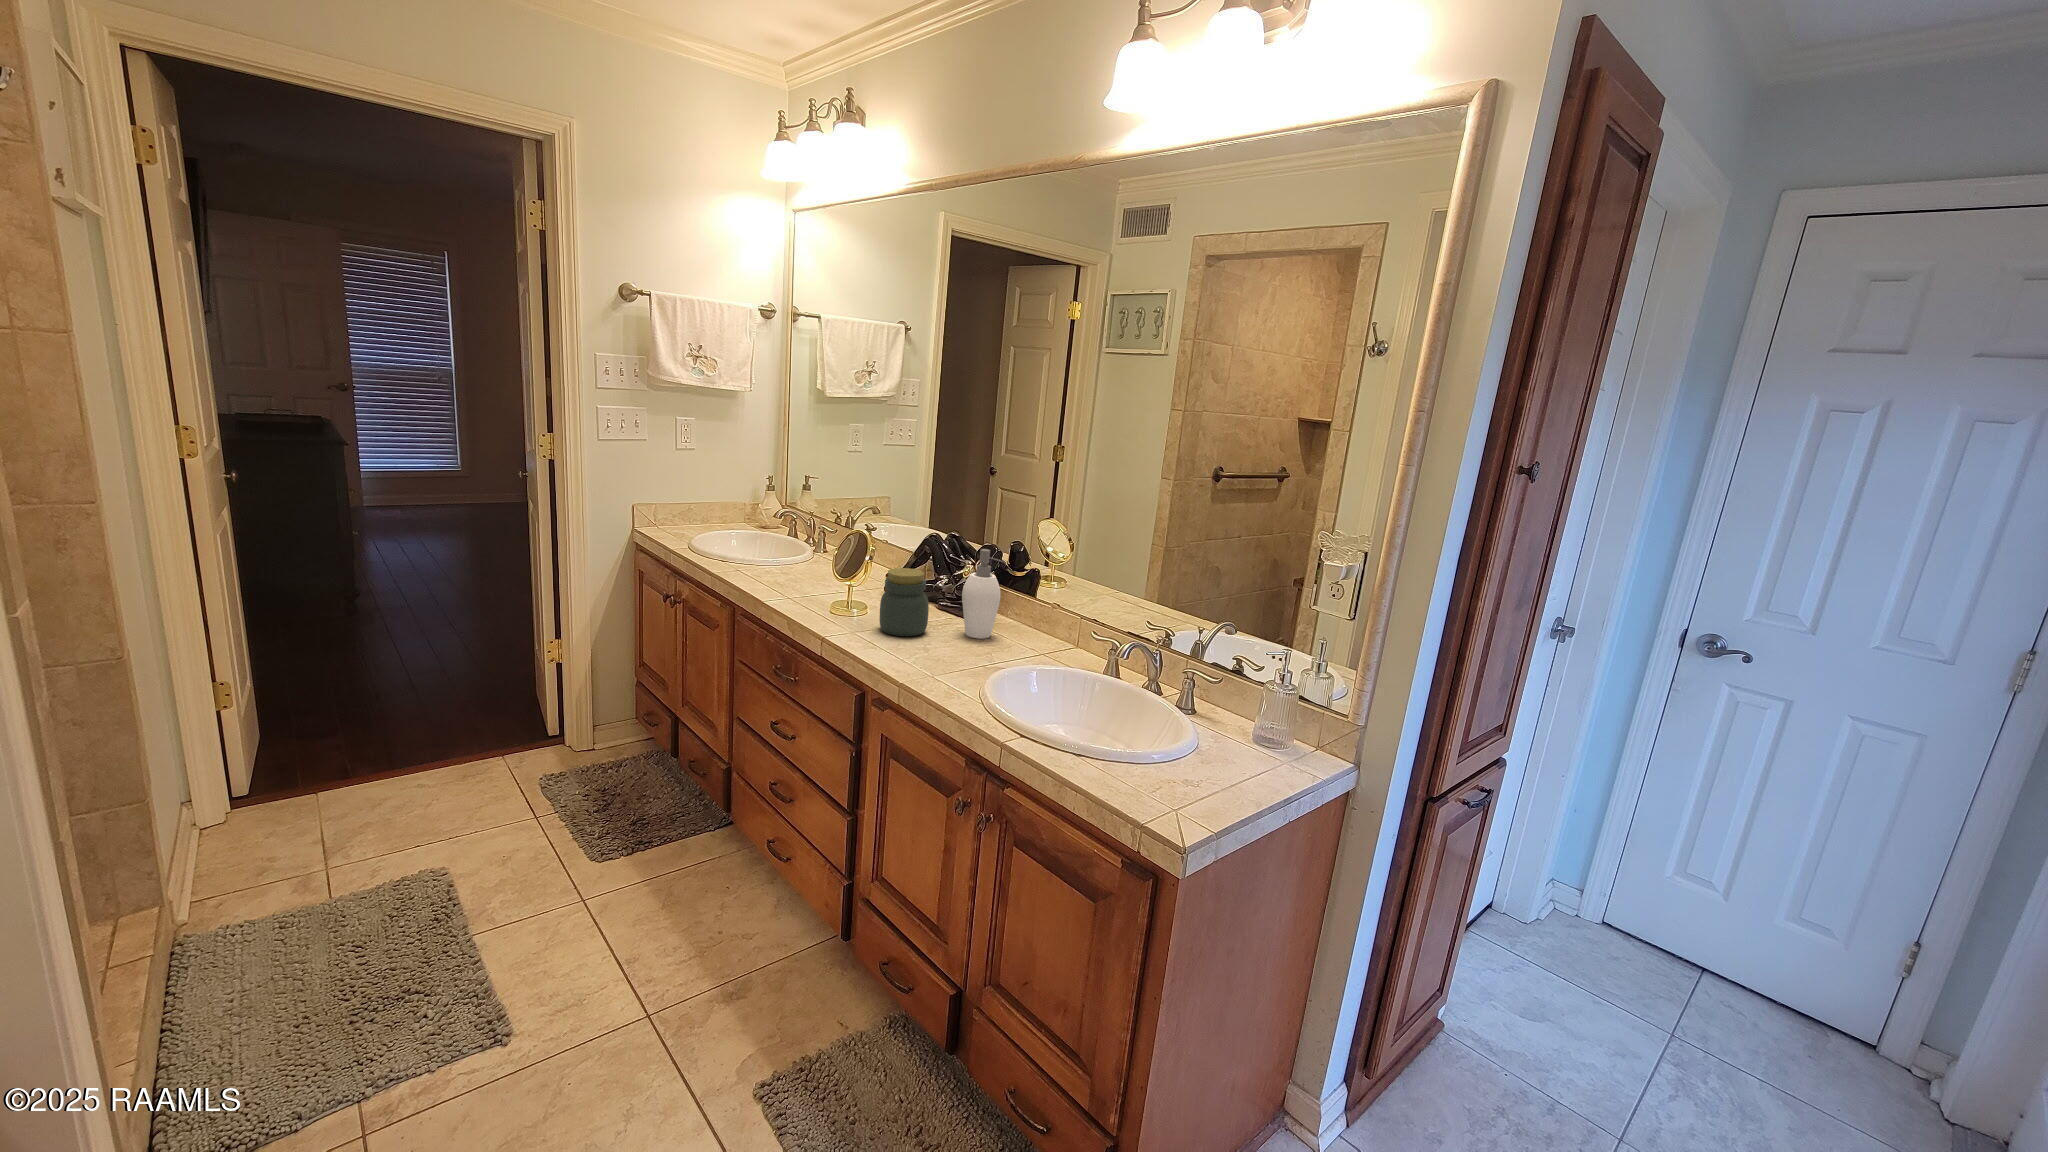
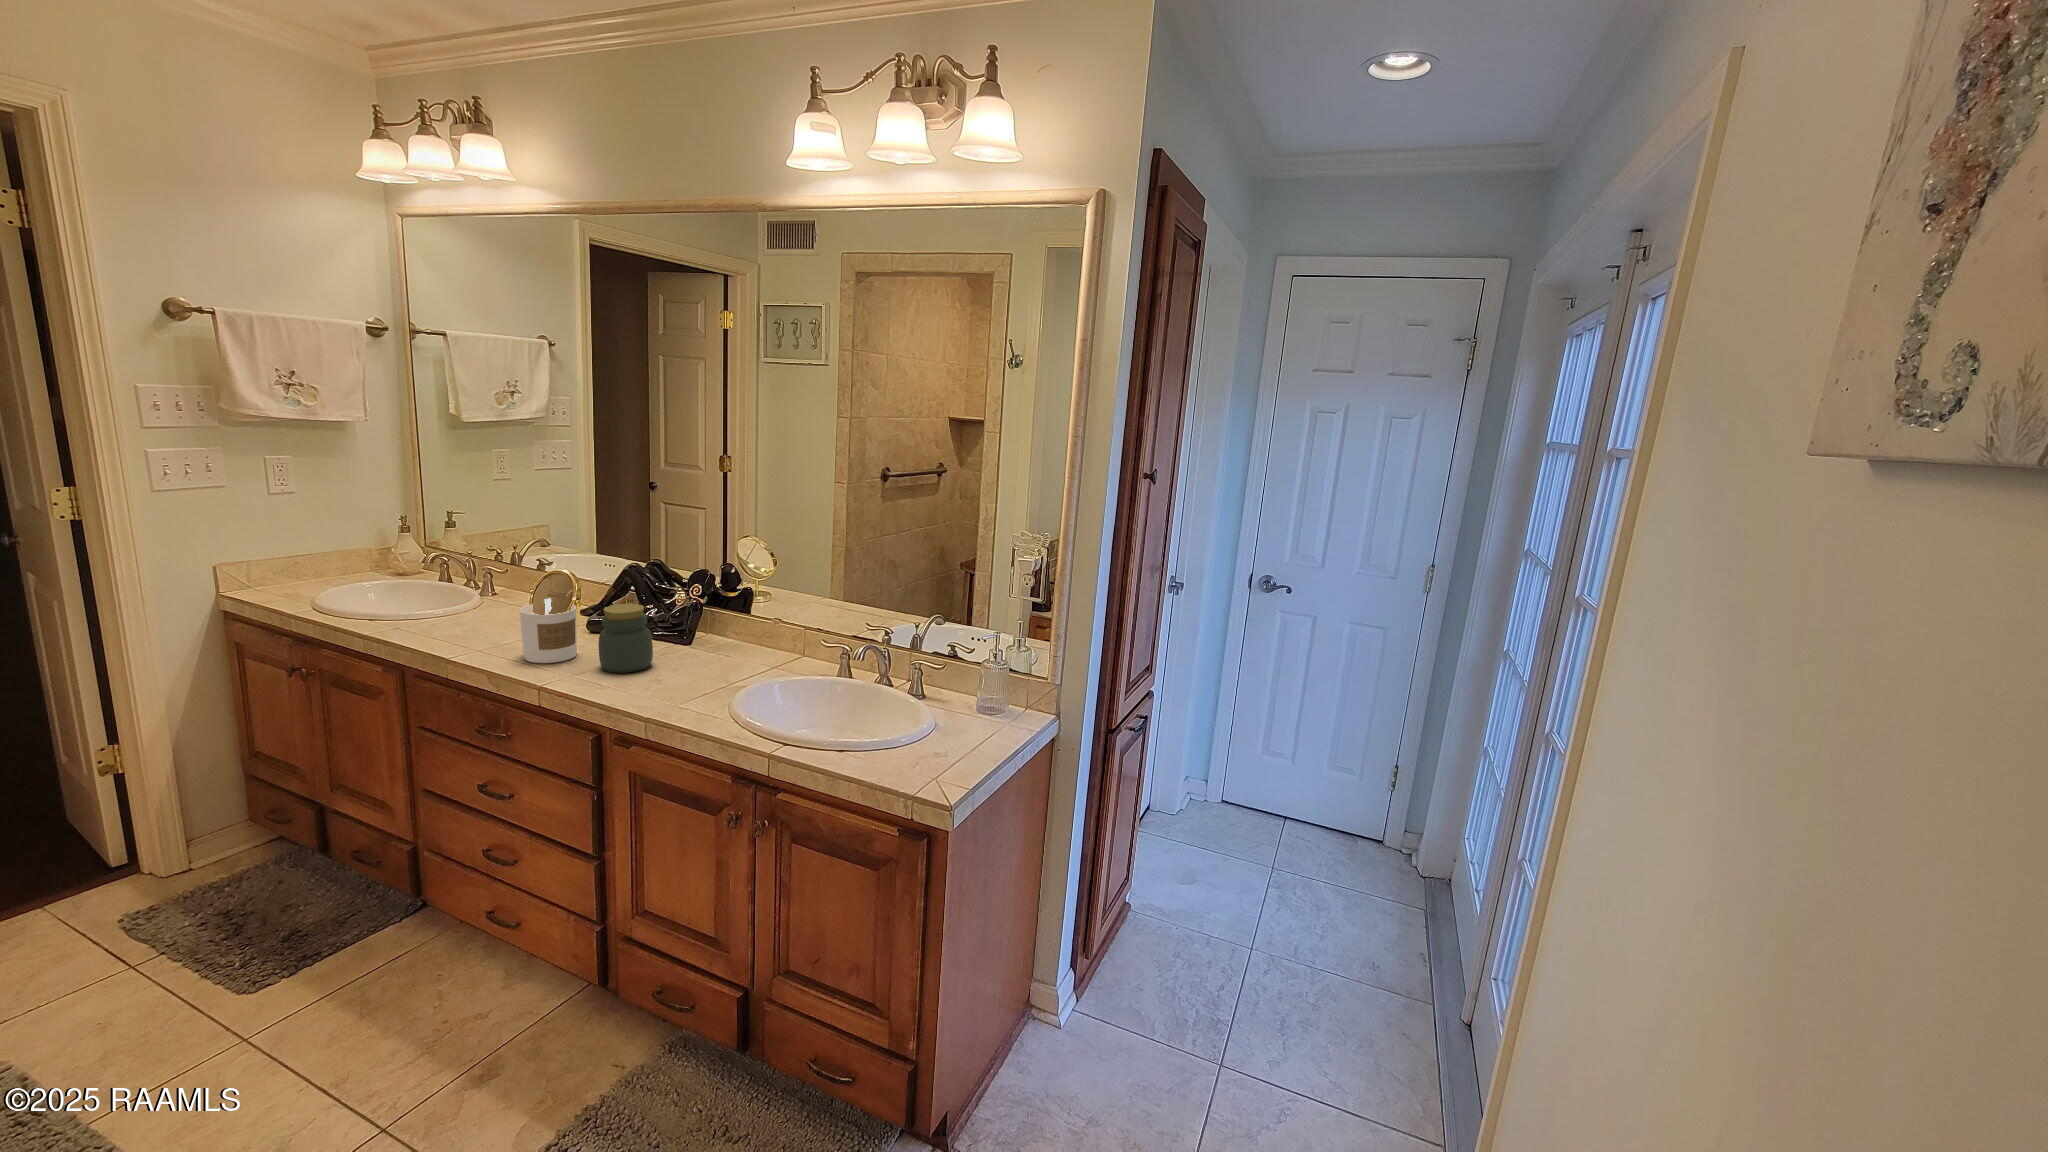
soap dispenser: present [962,549,1007,639] -> none [685,576,731,663]
candle: none [820,555,869,617] -> present [519,598,577,663]

